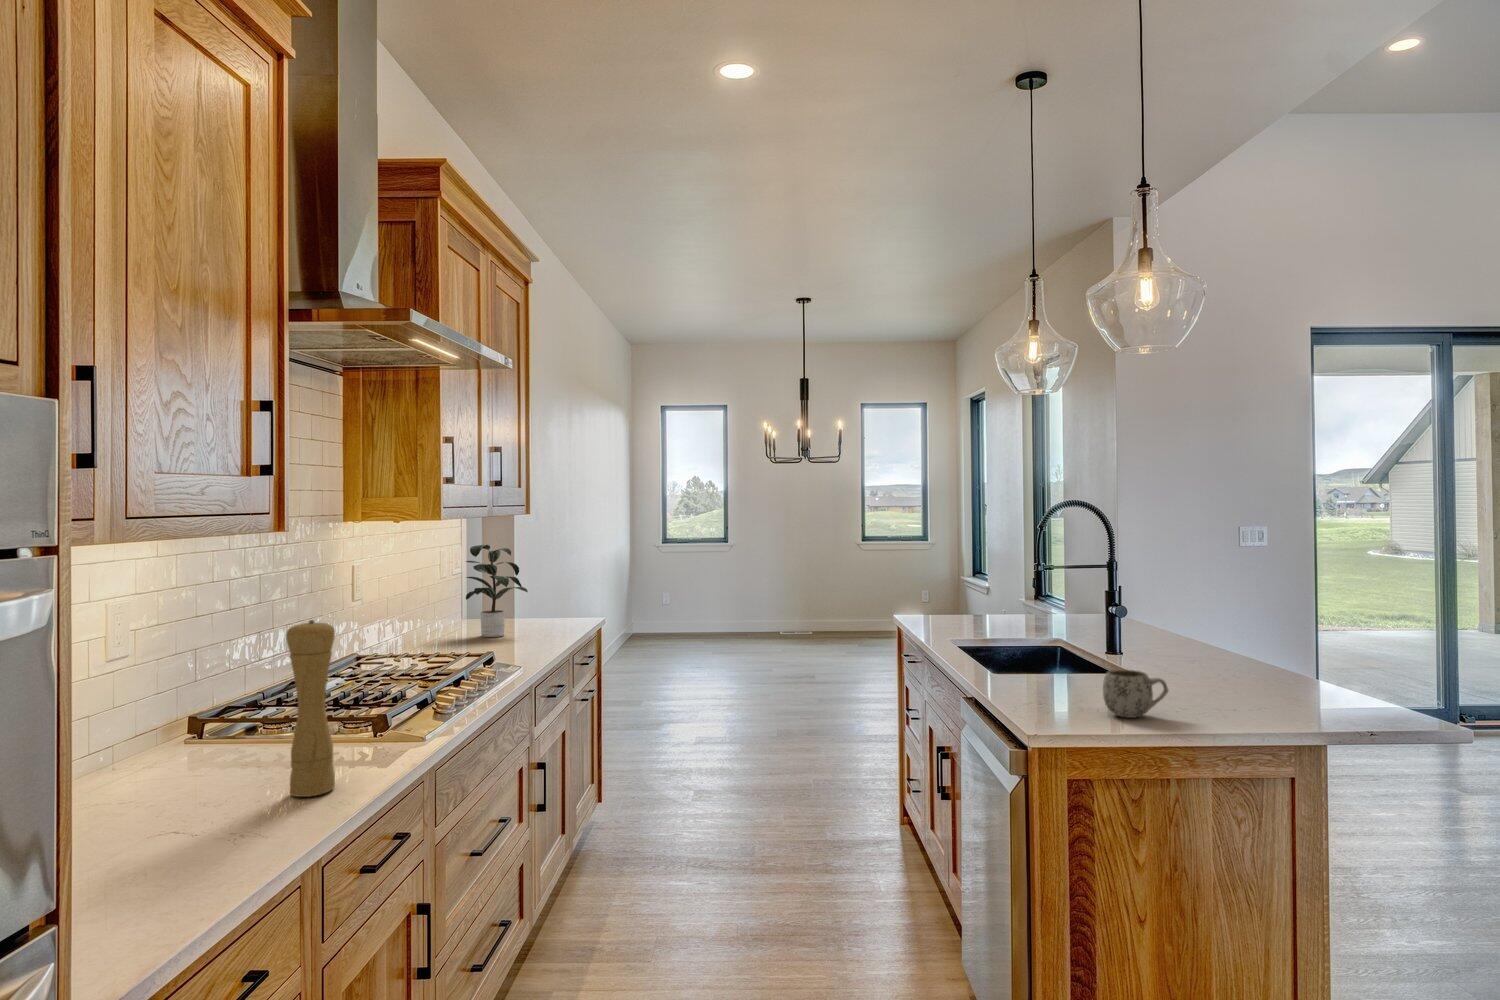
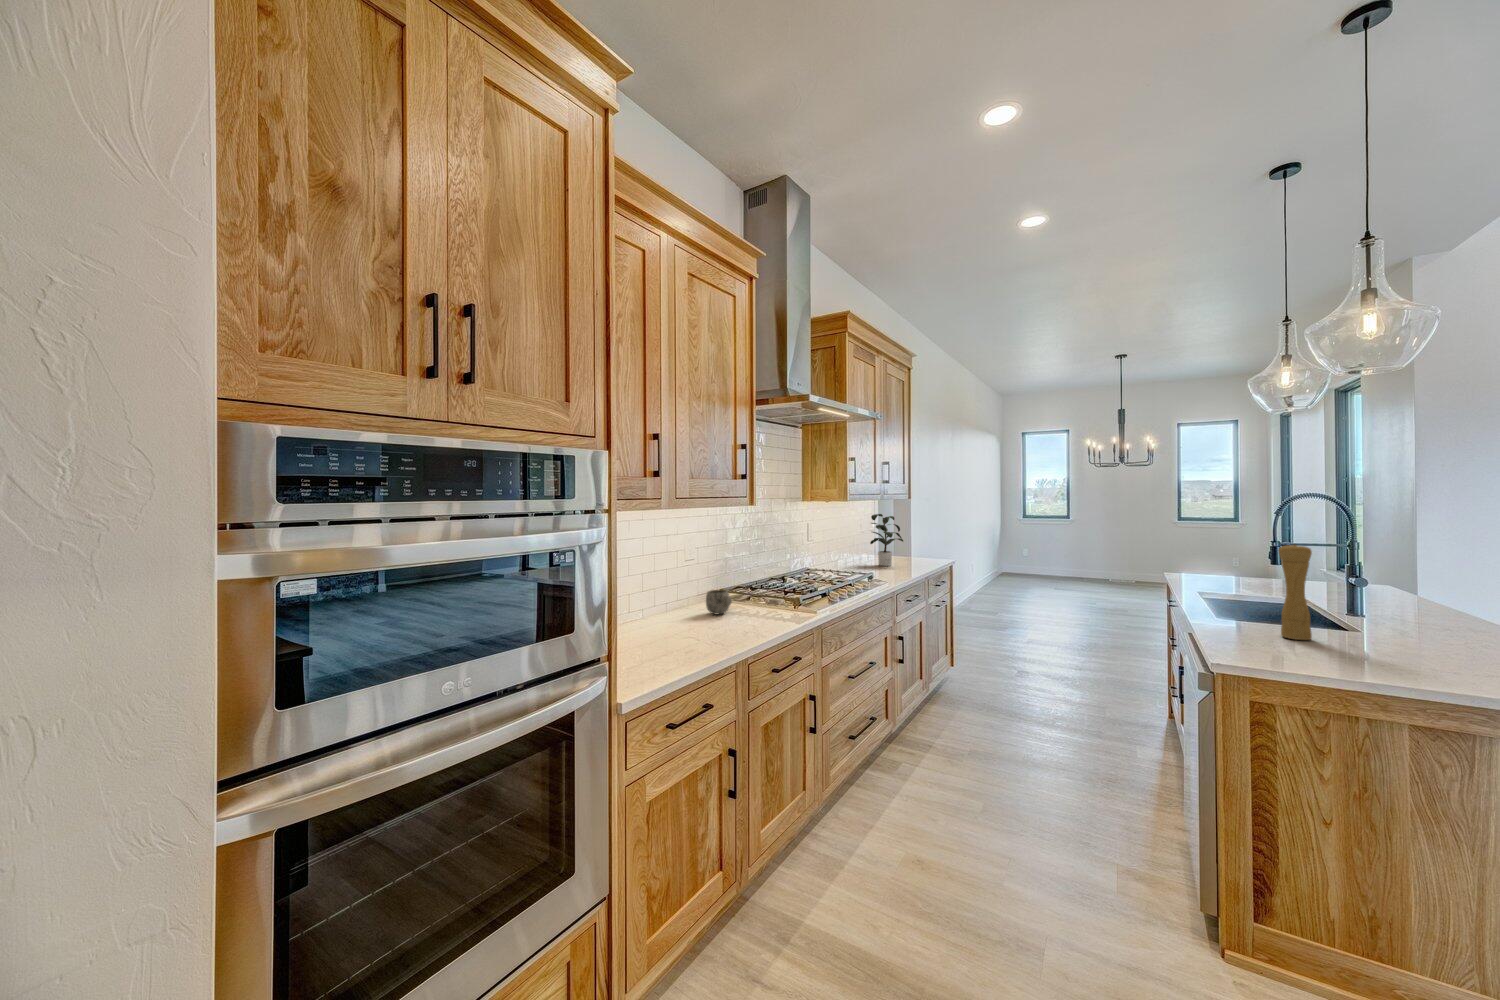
pepper mill: present [286,620,335,797] -> present [1279,544,1312,640]
mug: present [1103,670,1168,718] -> present [706,590,732,614]

